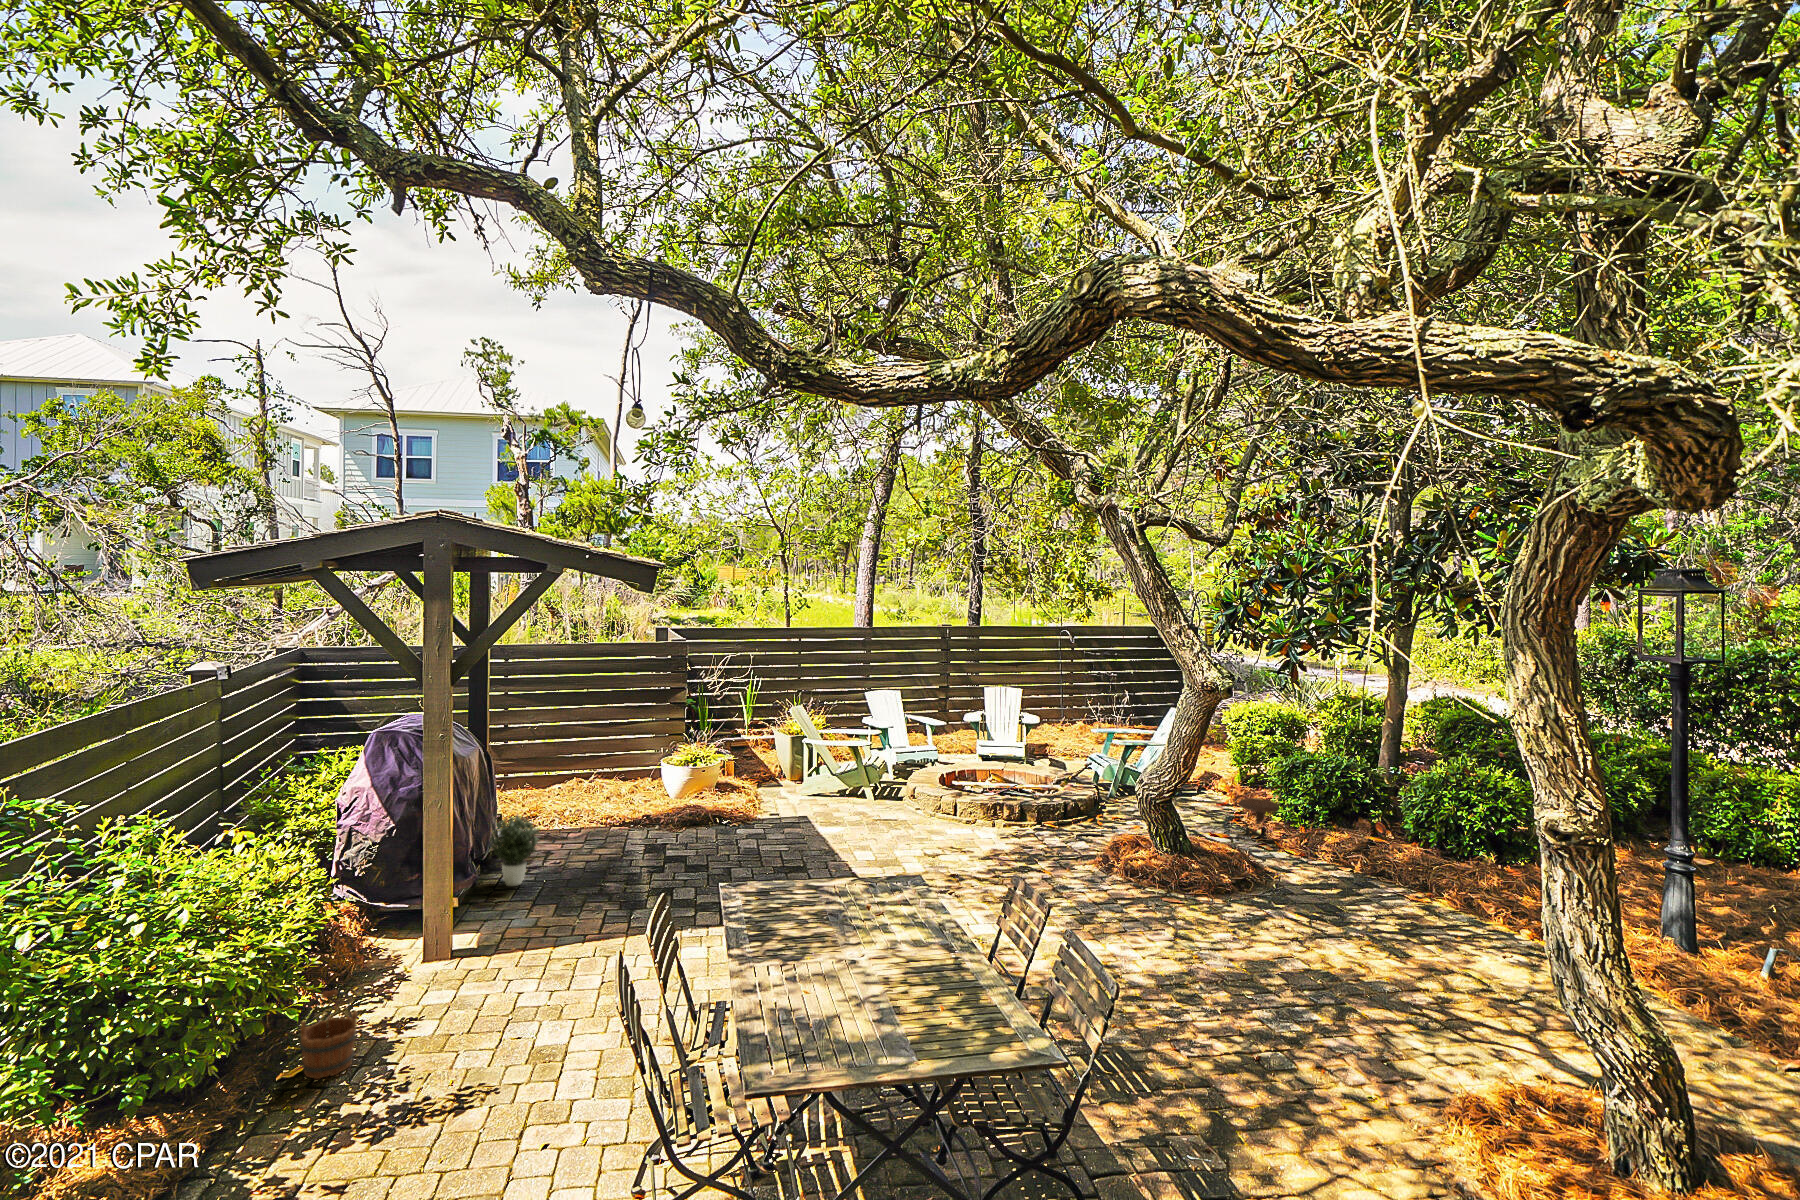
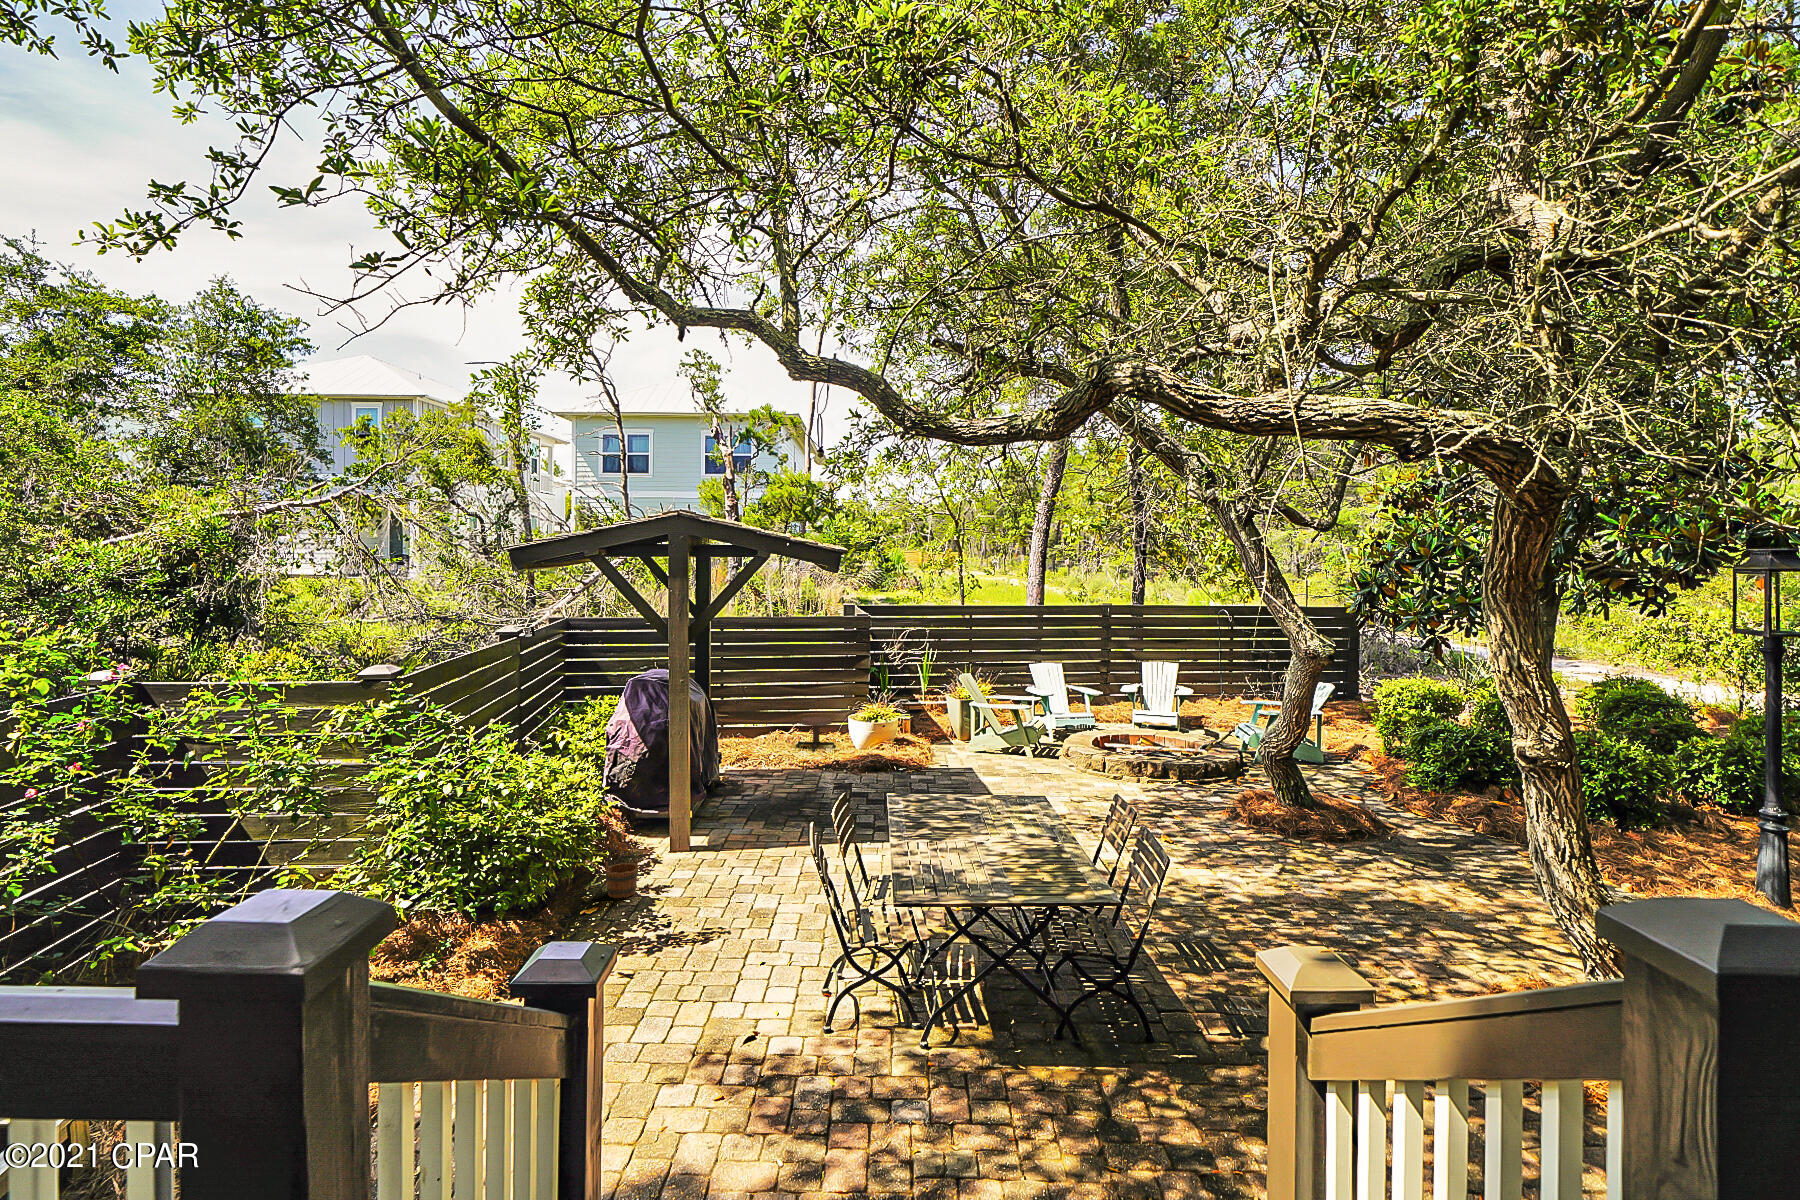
stool: present [1235,798,1280,848] -> present [796,717,836,751]
potted plant: present [490,816,540,886] -> none [714,750,751,805]

